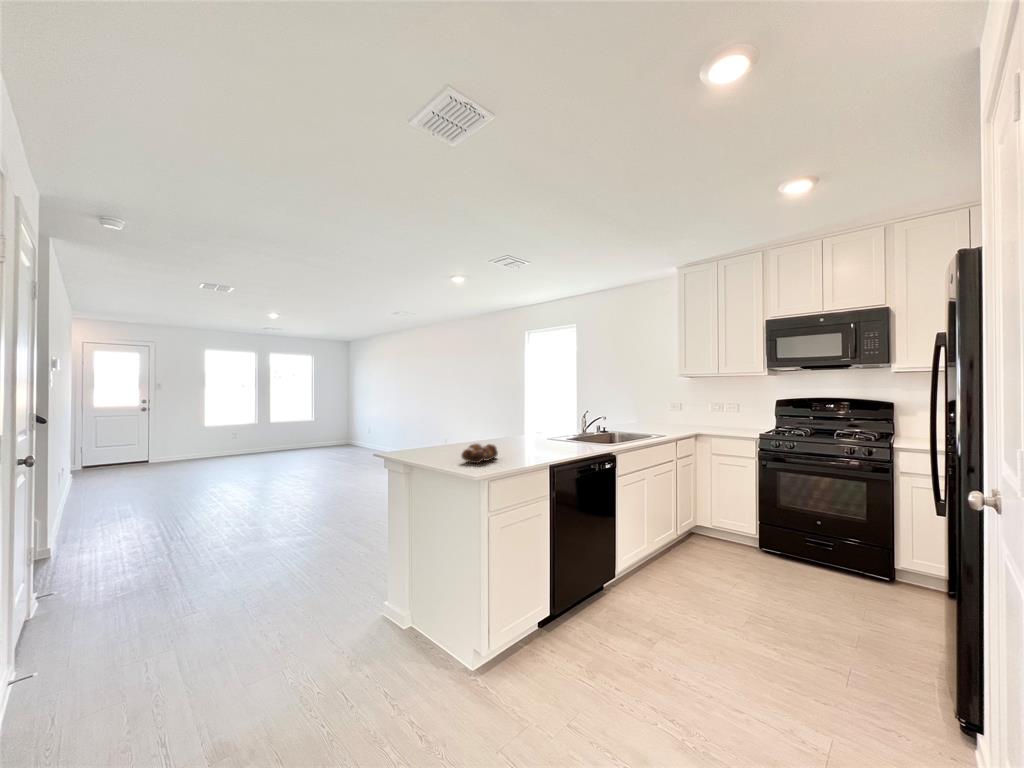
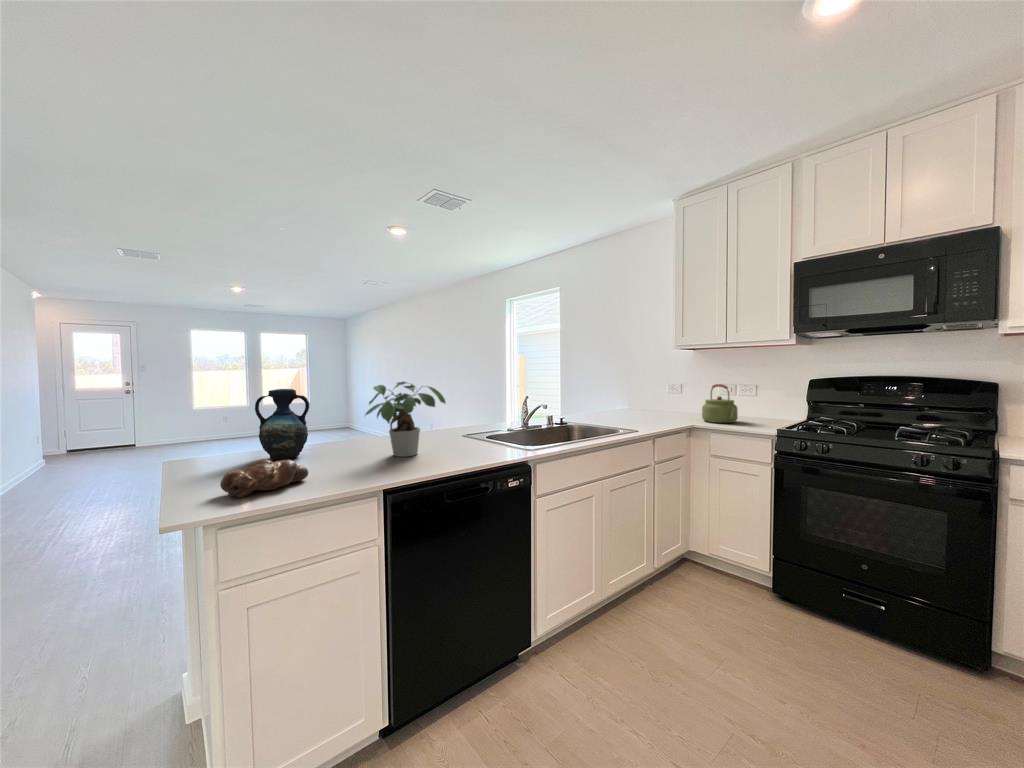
potted plant: none [507,397,553,448] -> present [365,382,446,457]
vase: none [434,401,465,449] -> present [255,389,309,459]
kettle: none [703,403,729,431] -> present [702,384,738,423]

